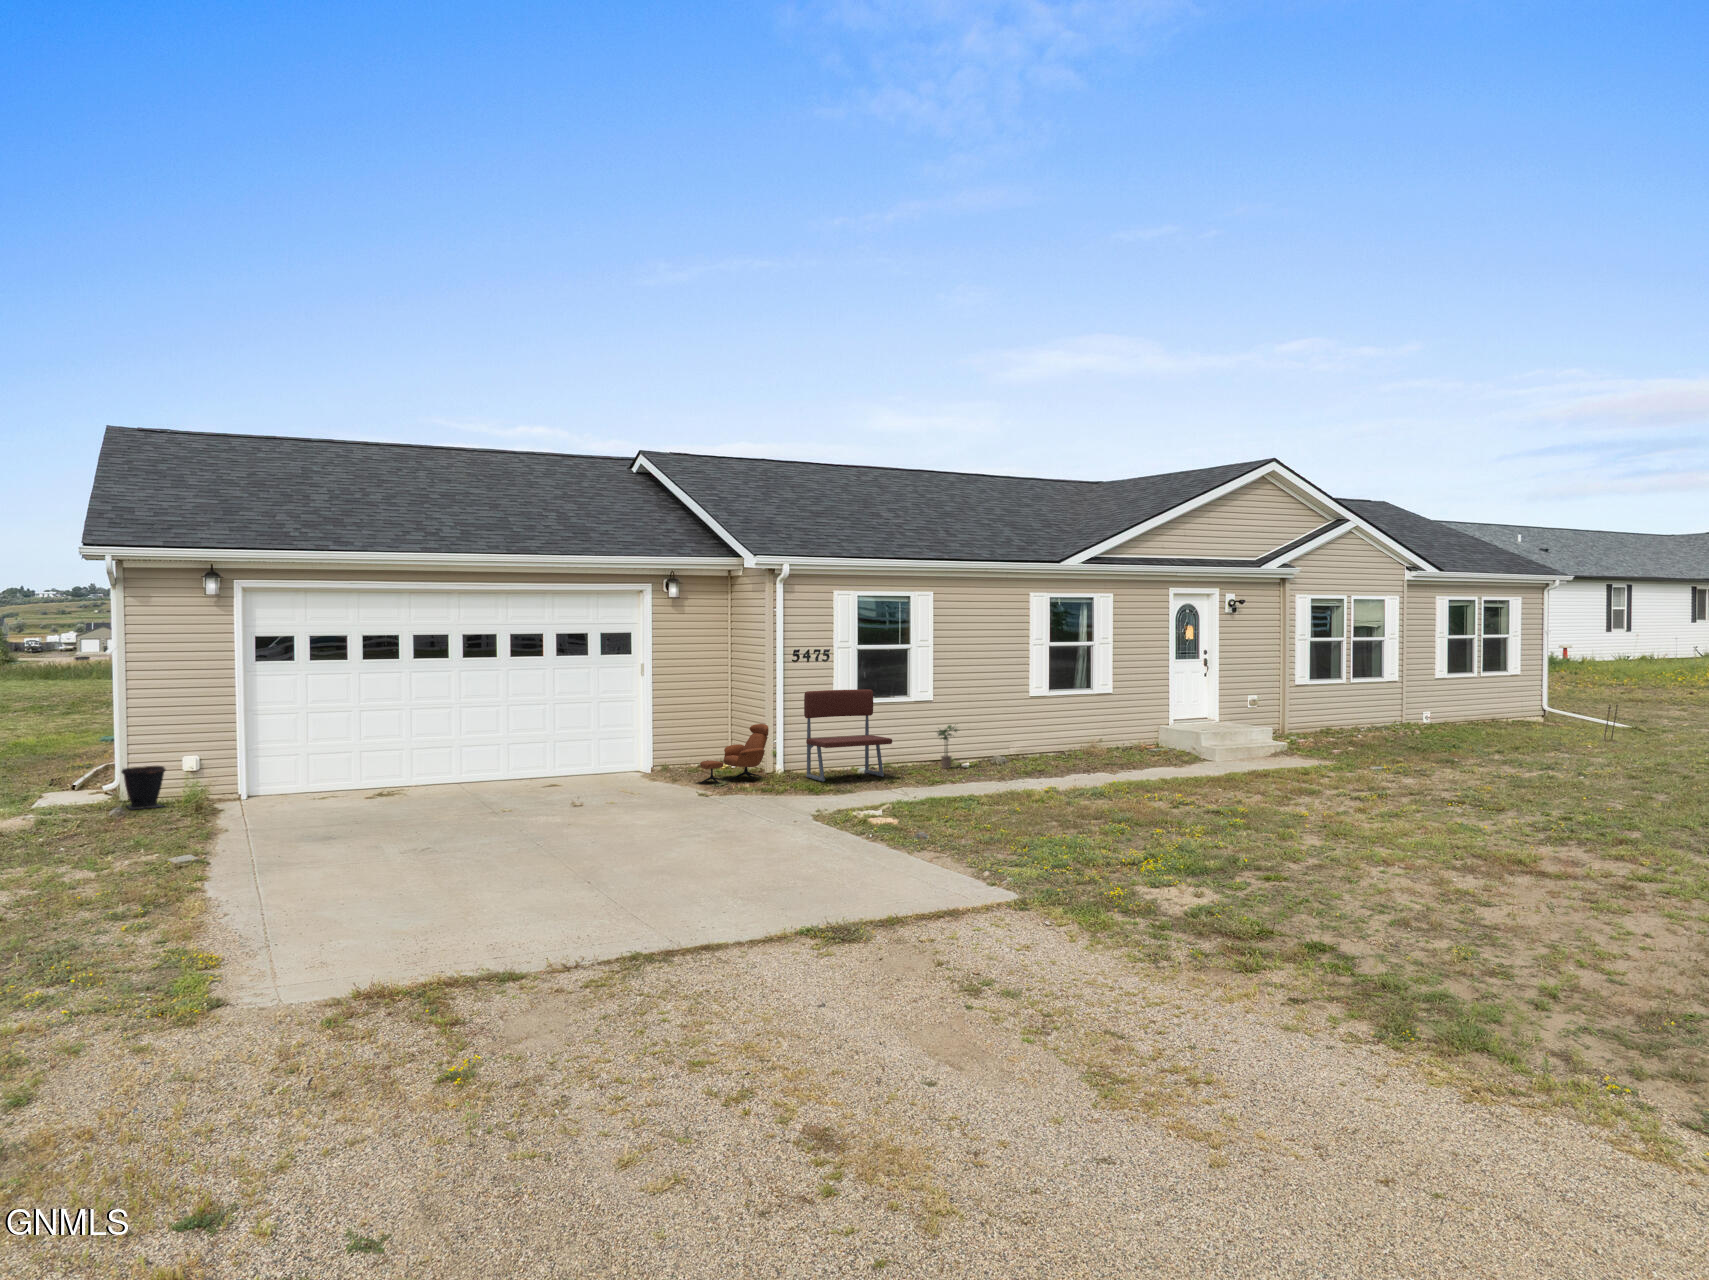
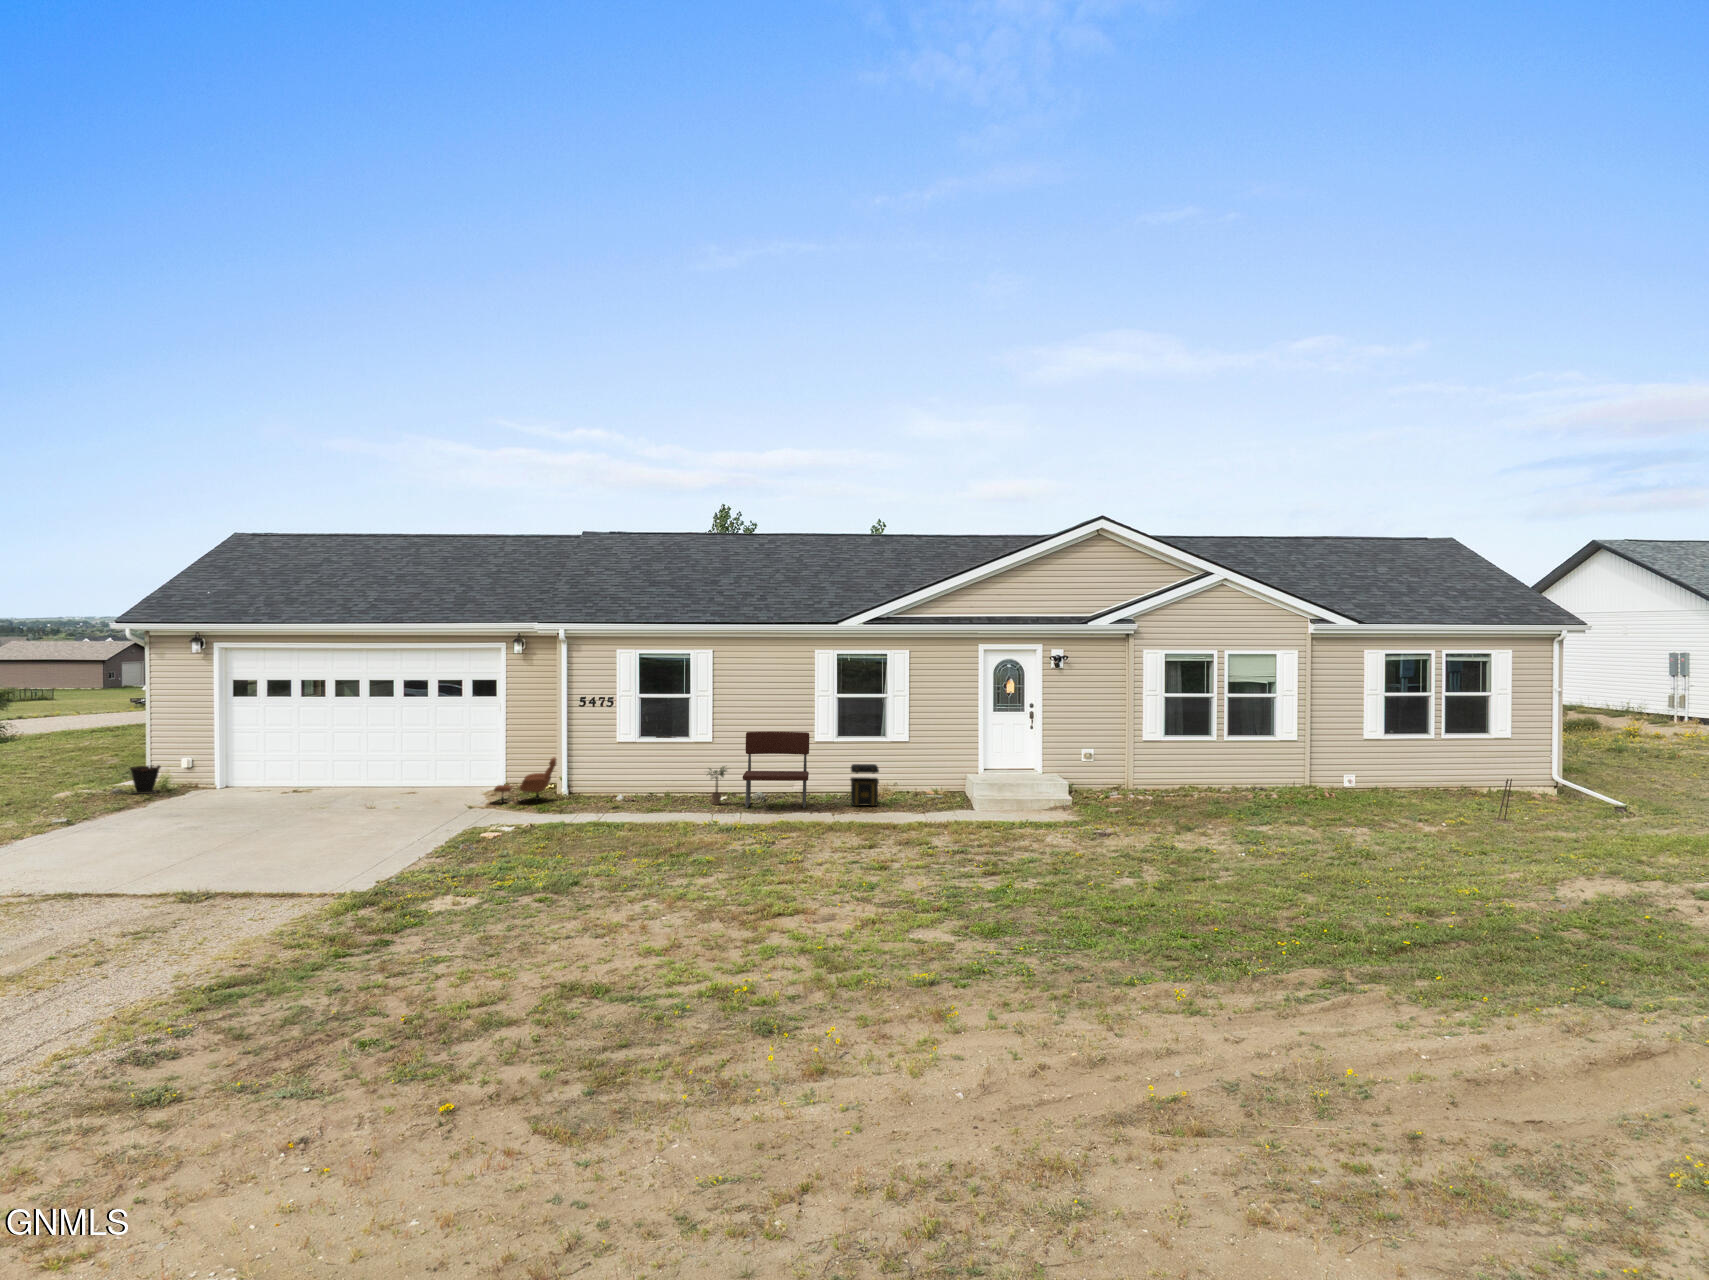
bench: present [804,689,892,782] -> present [743,732,809,808]
toolbox: none [1064,716,1103,761] -> present [850,764,879,806]

